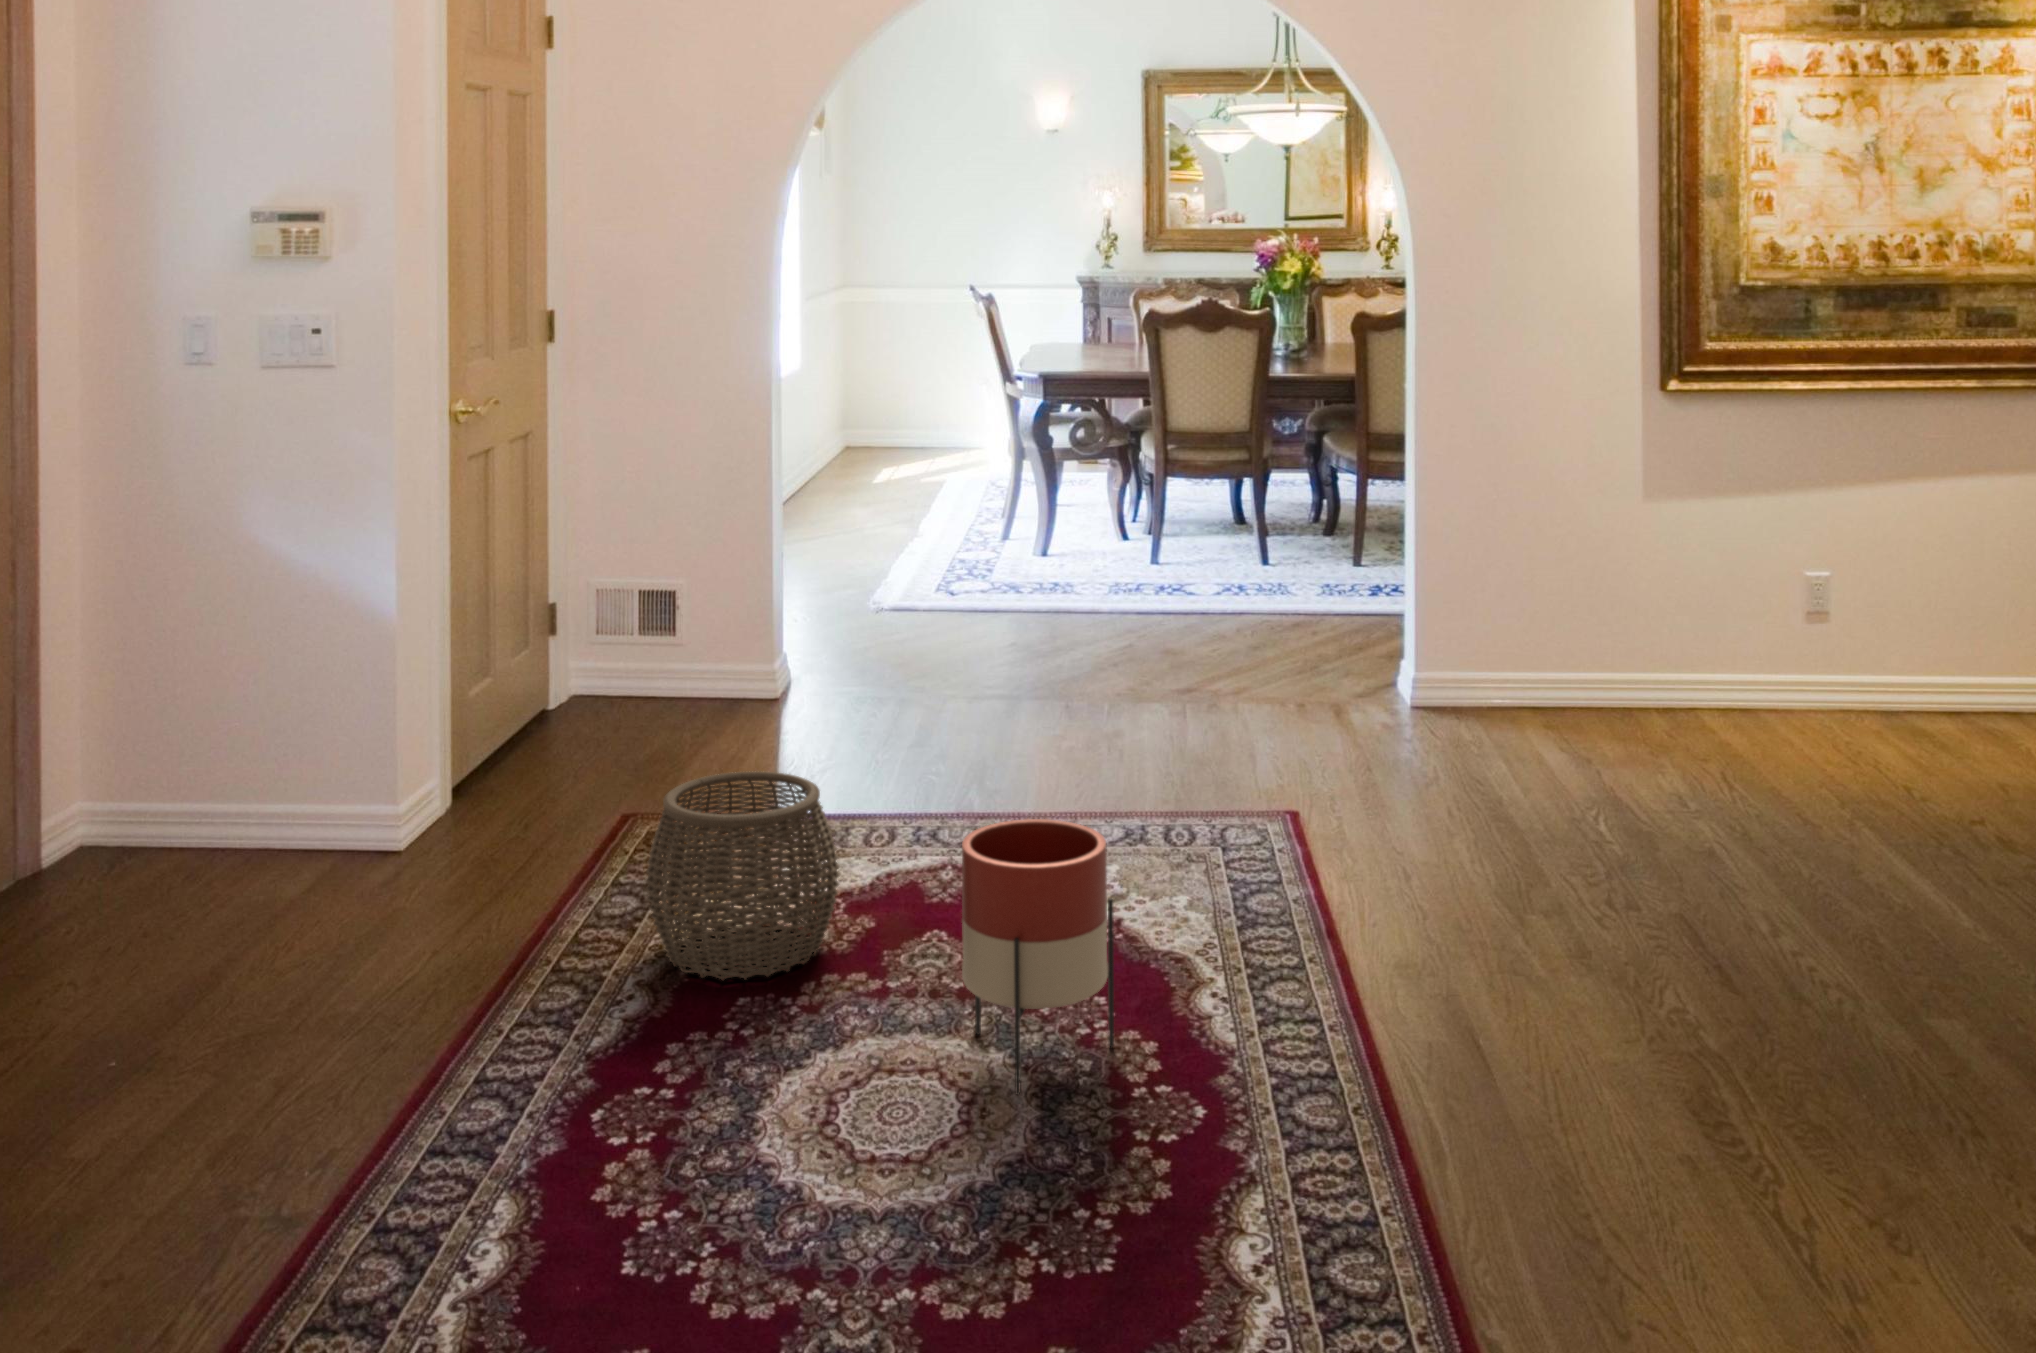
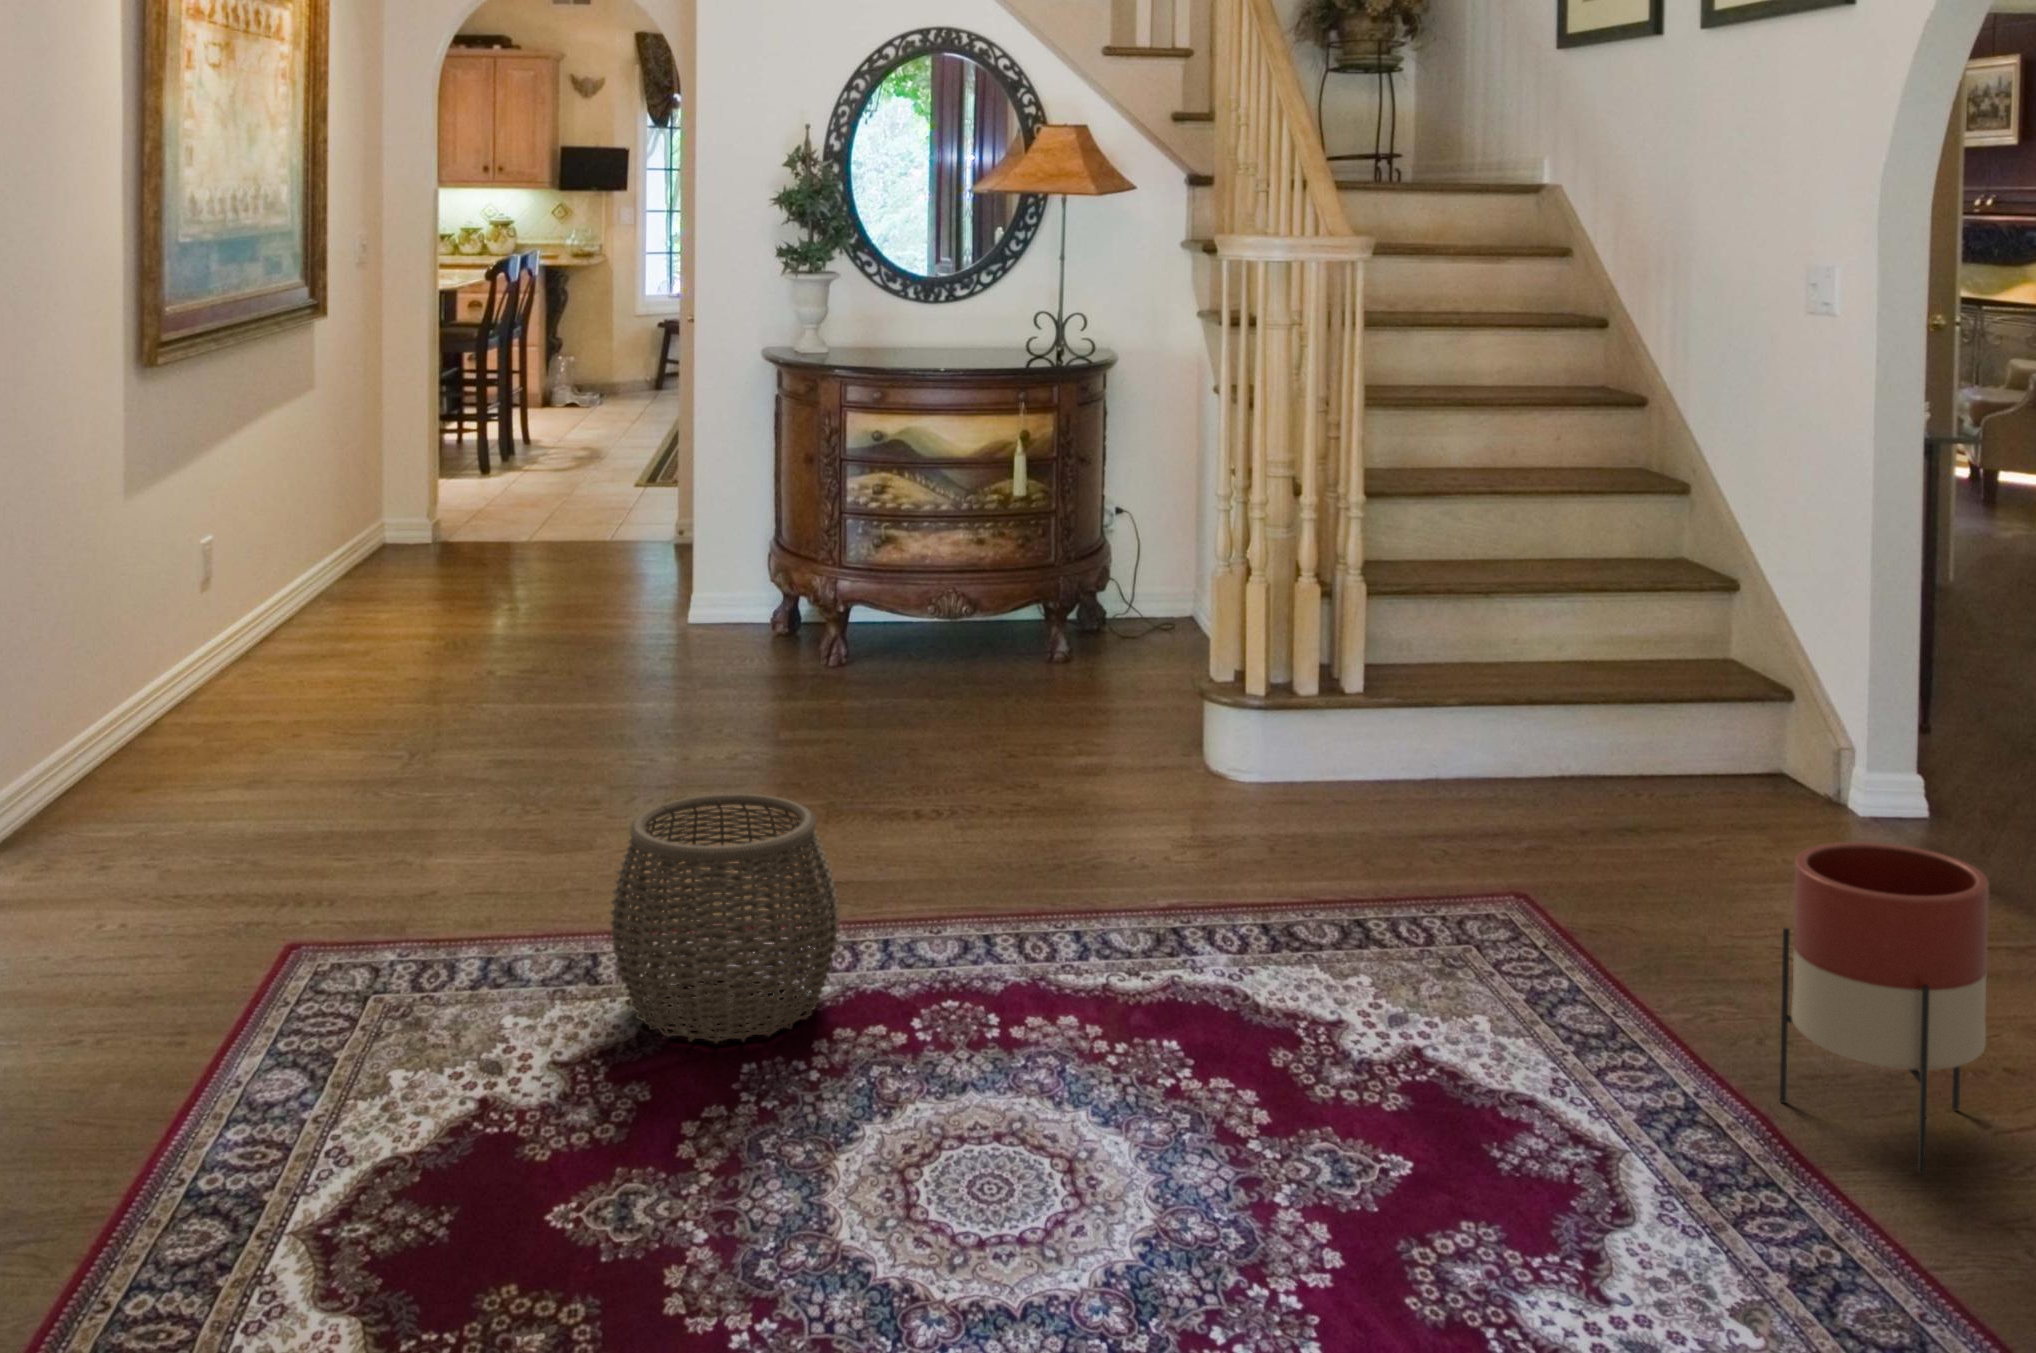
planter: present [962,819,1114,1095] -> present [1780,842,1989,1174]

